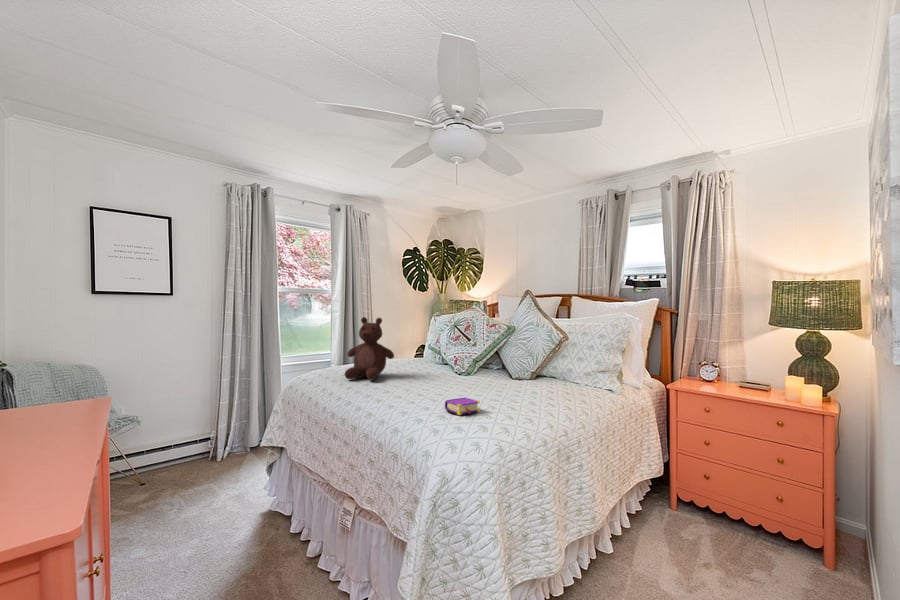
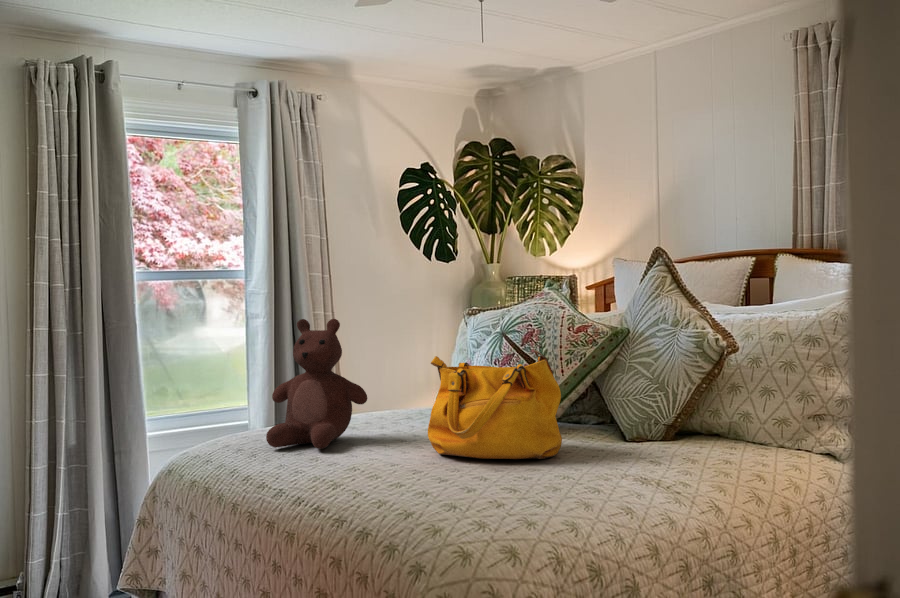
handbag: none [424,336,489,388] -> present [428,350,562,459]
book: present [445,397,480,415] -> none [433,474,552,513]

